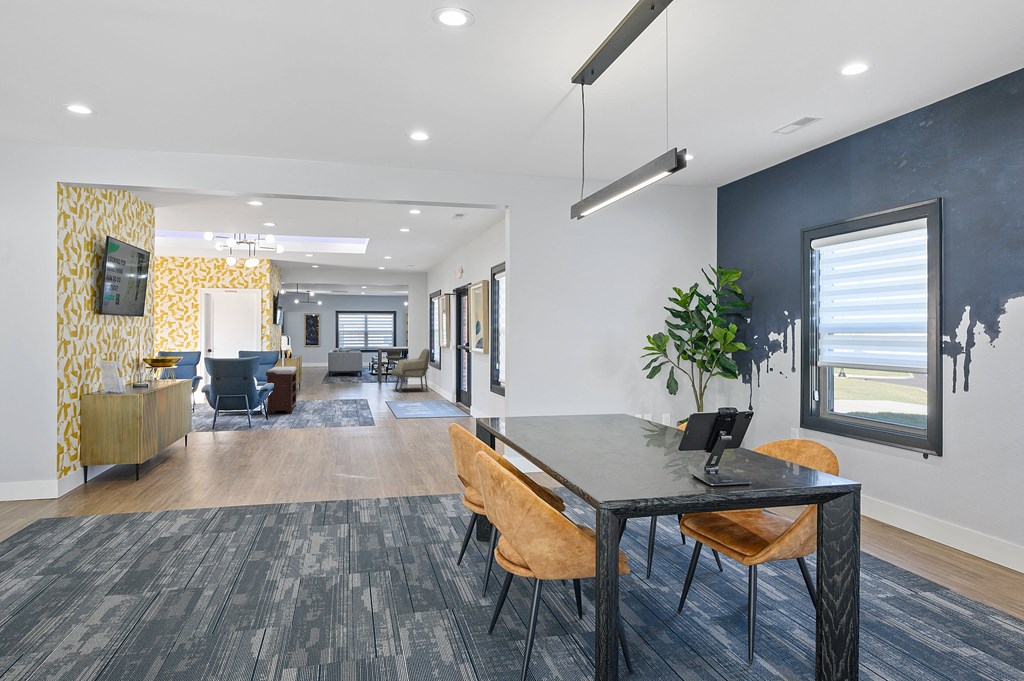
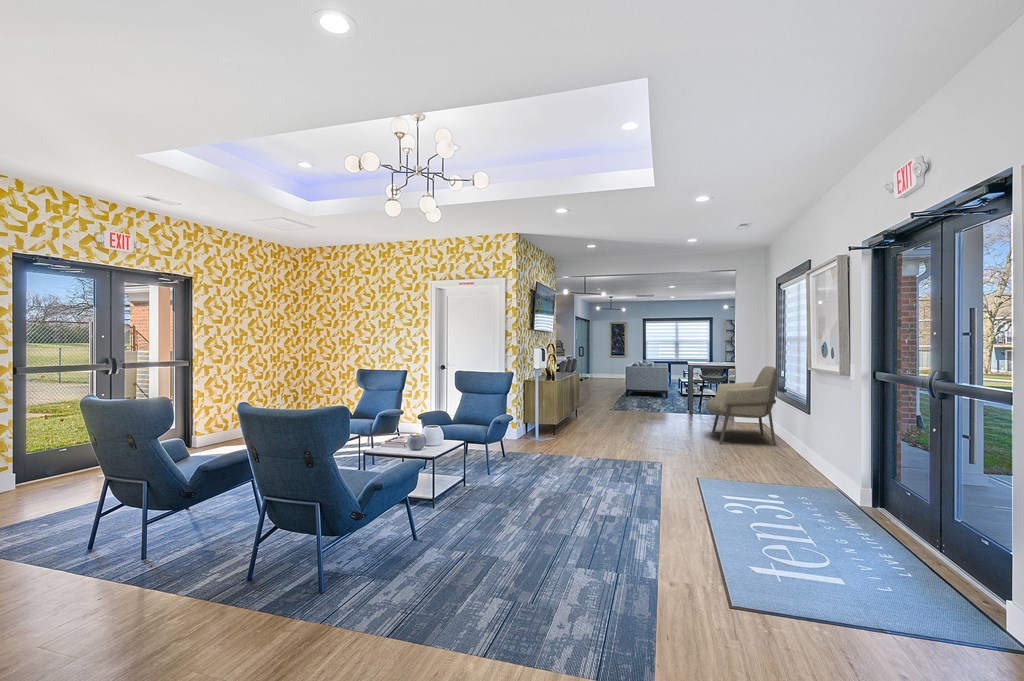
bench: present [266,366,297,414] -> none [440,398,526,502]

